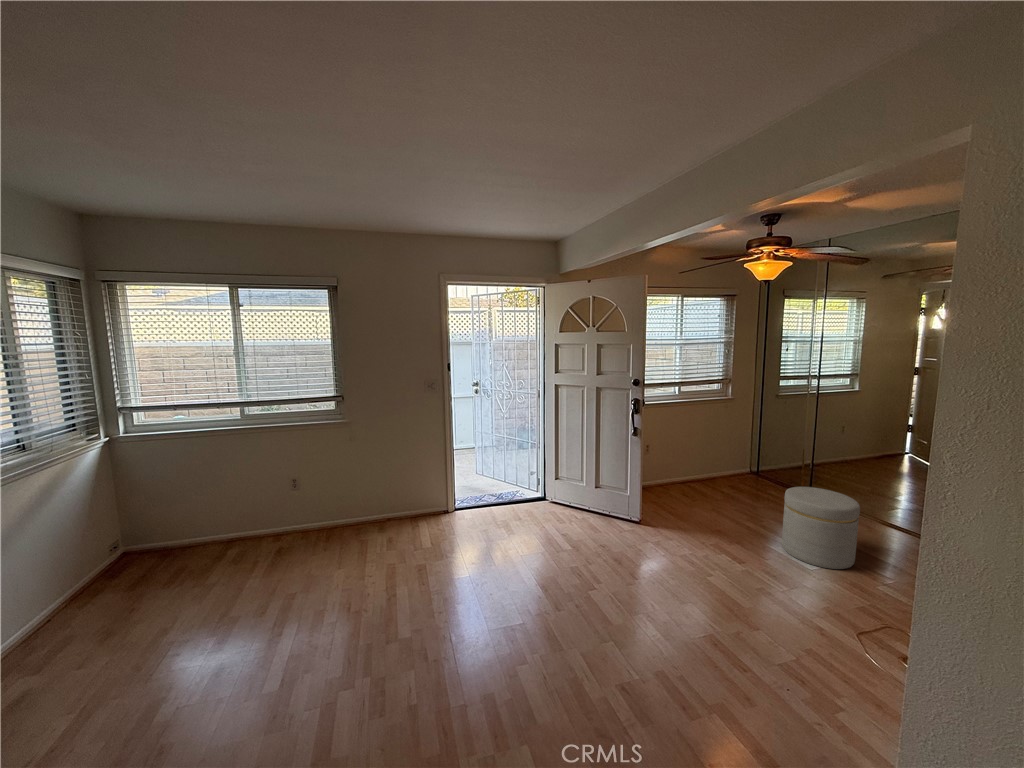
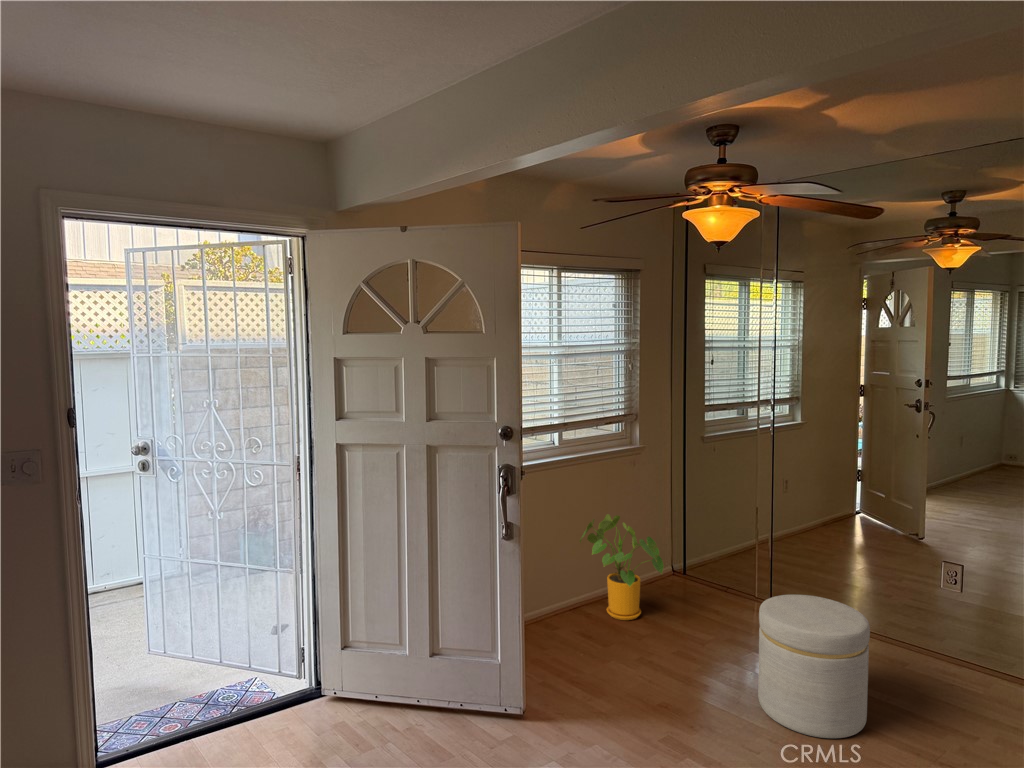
house plant: none [688,436,738,496] -> present [580,514,663,620]

